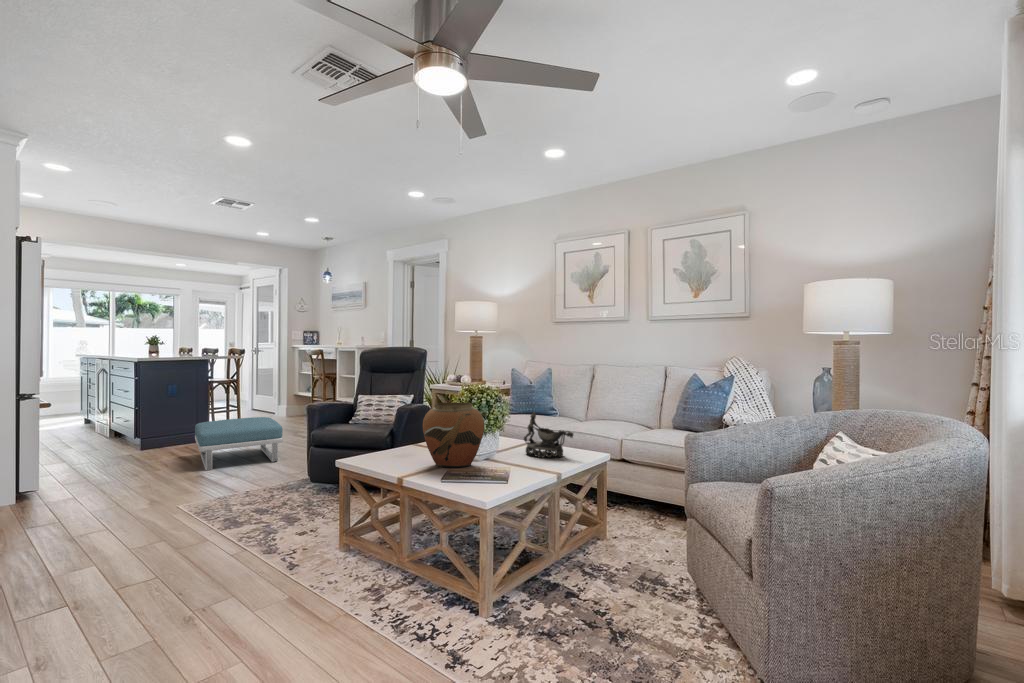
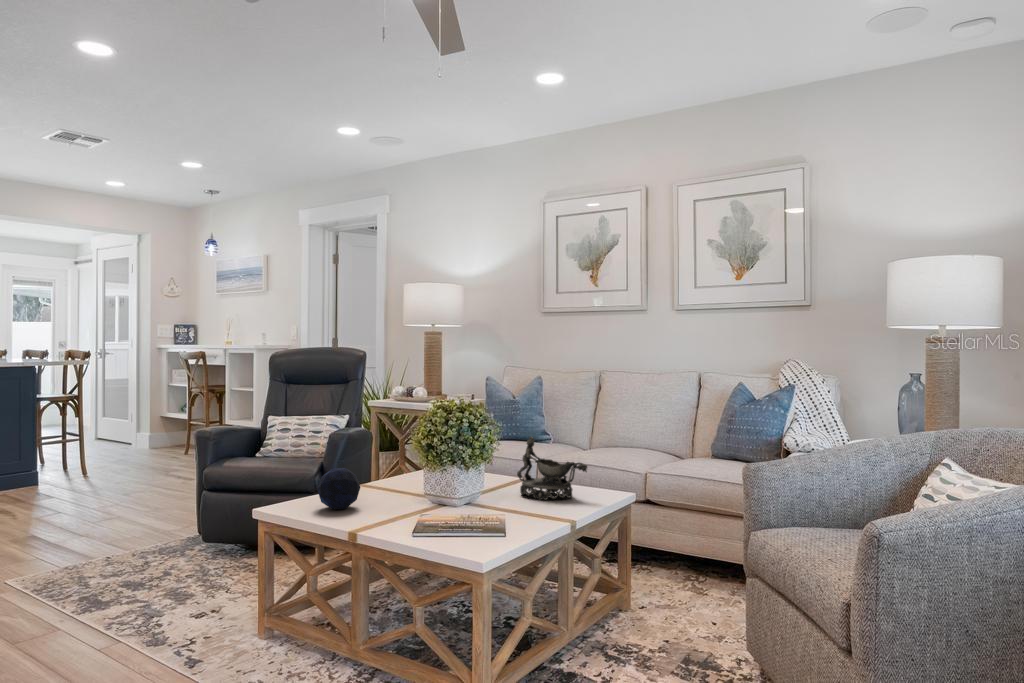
vase: present [423,402,484,468] -> none [381,425,468,516]
footstool: present [195,417,283,471] -> none [21,449,155,528]
decorative orb: none [379,432,410,461] -> present [317,468,360,509]

